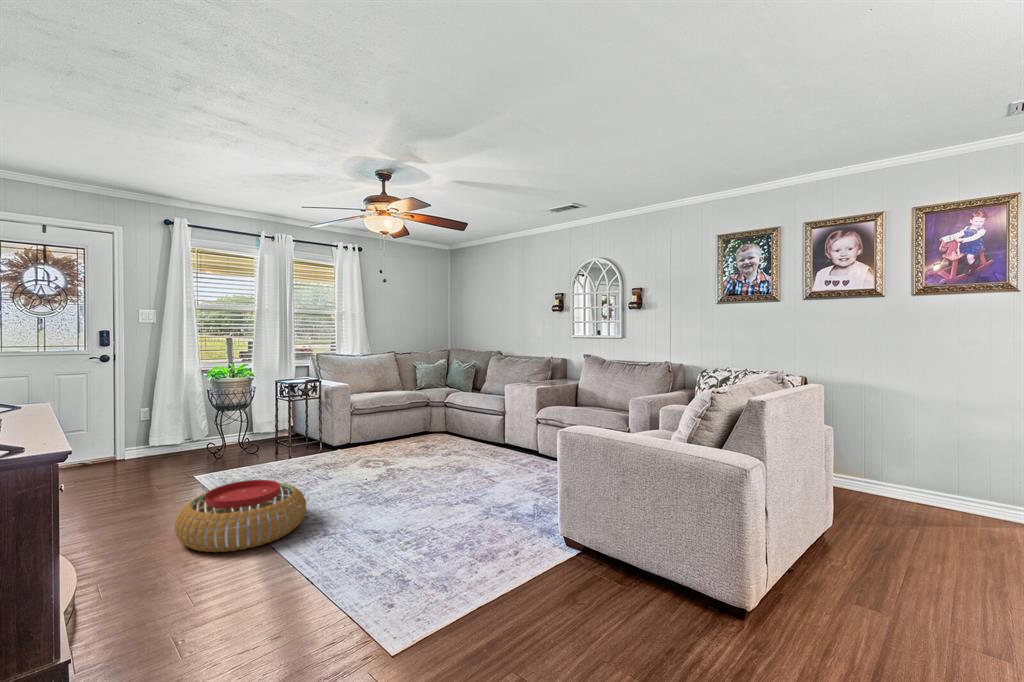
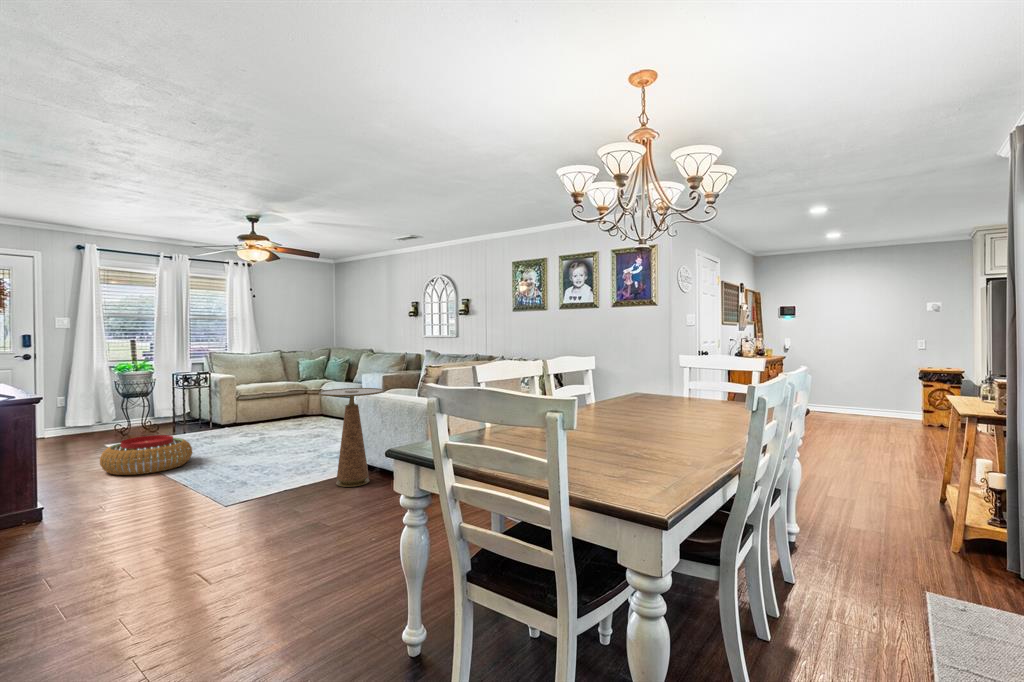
side table: none [532,426,647,617] -> present [319,388,384,487]

